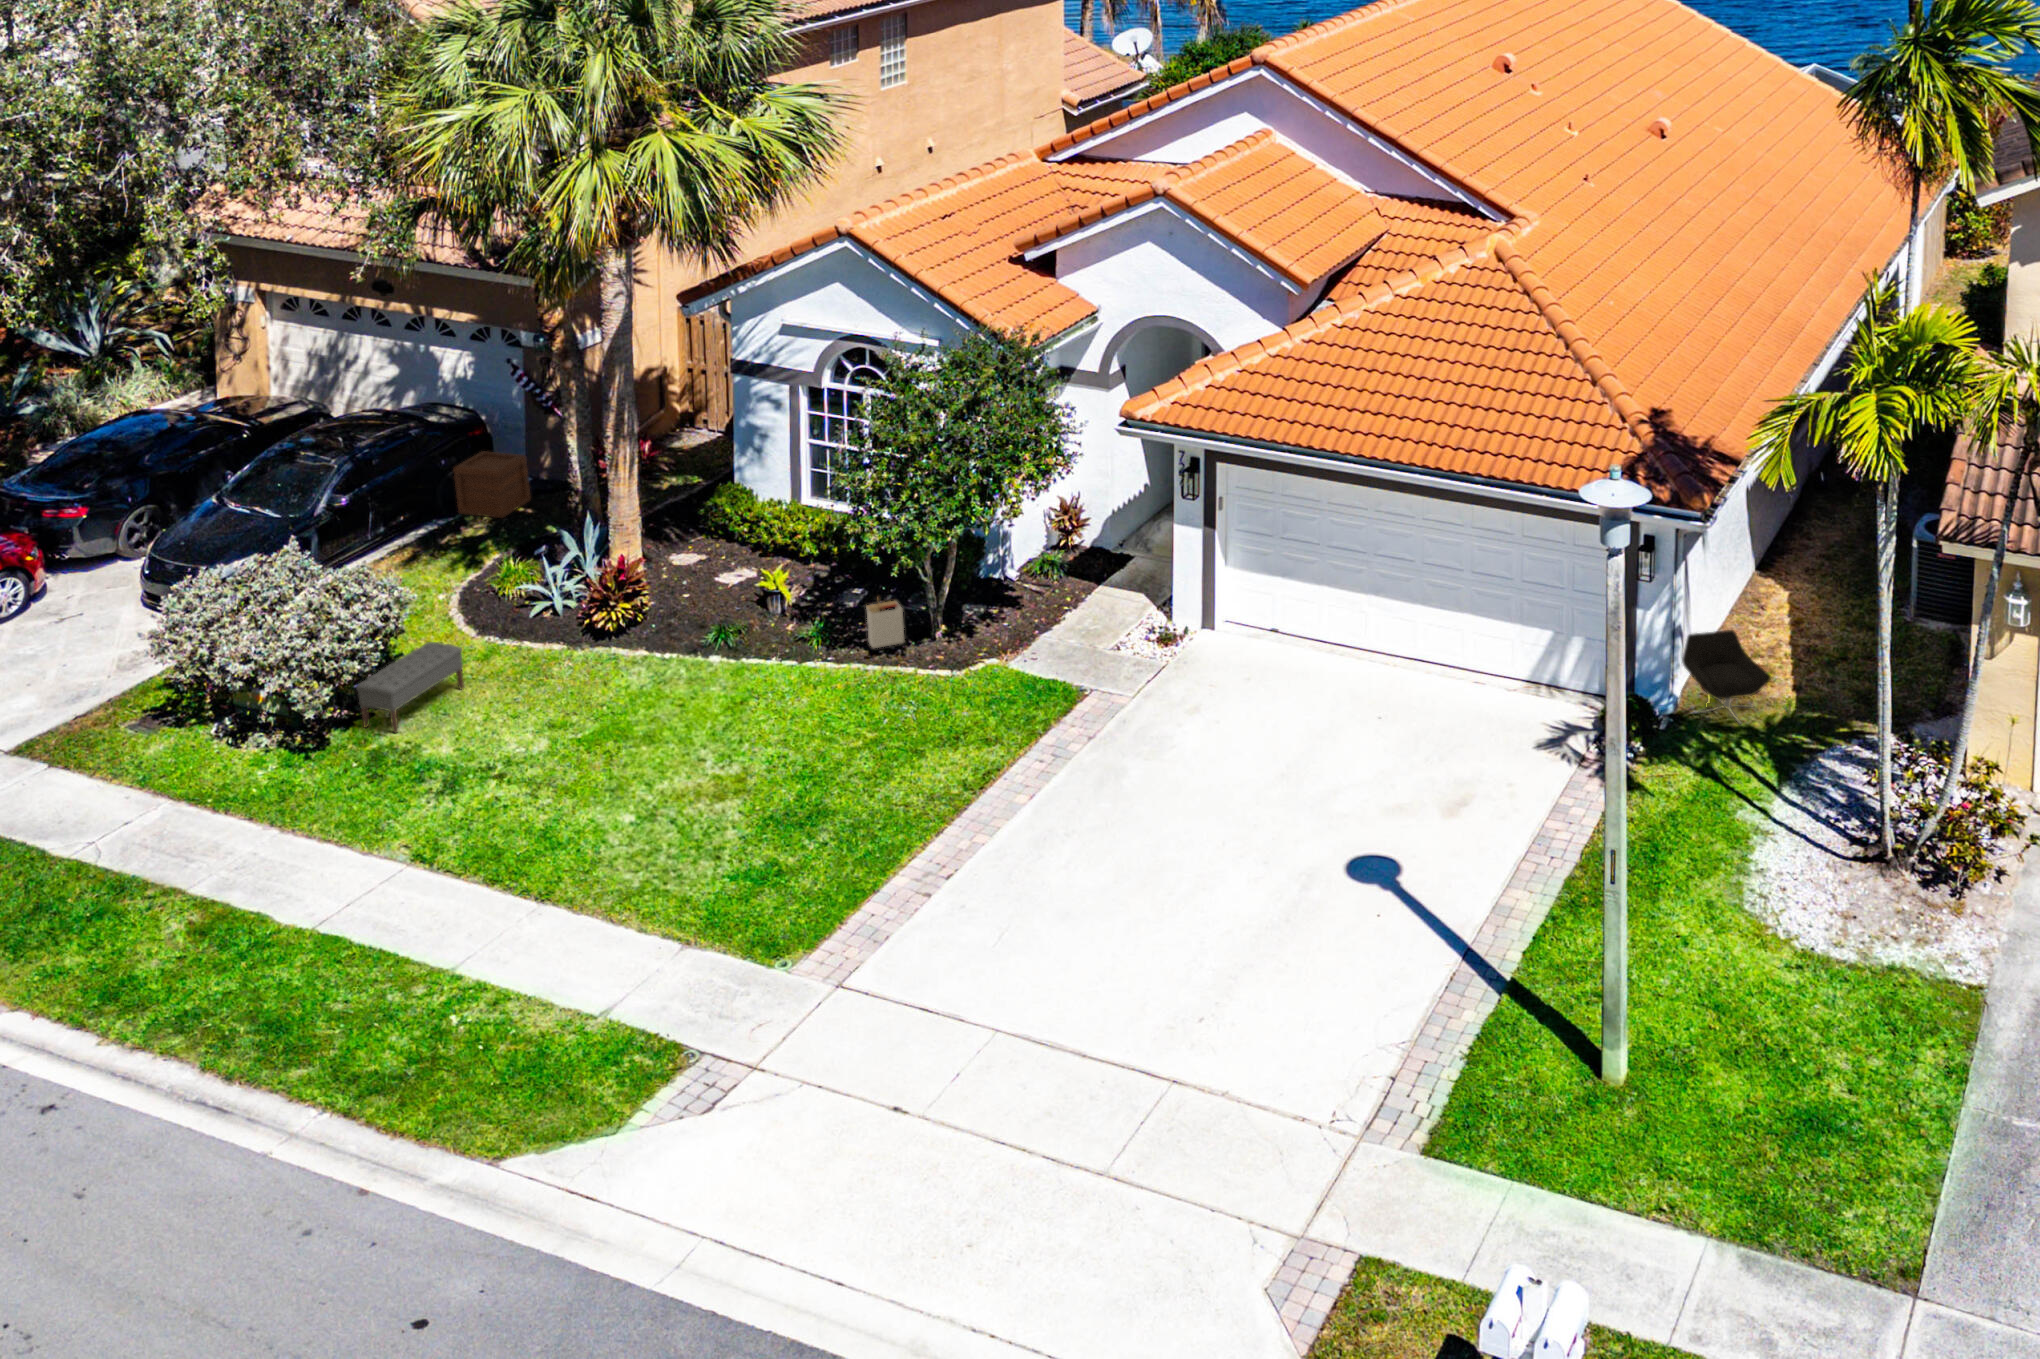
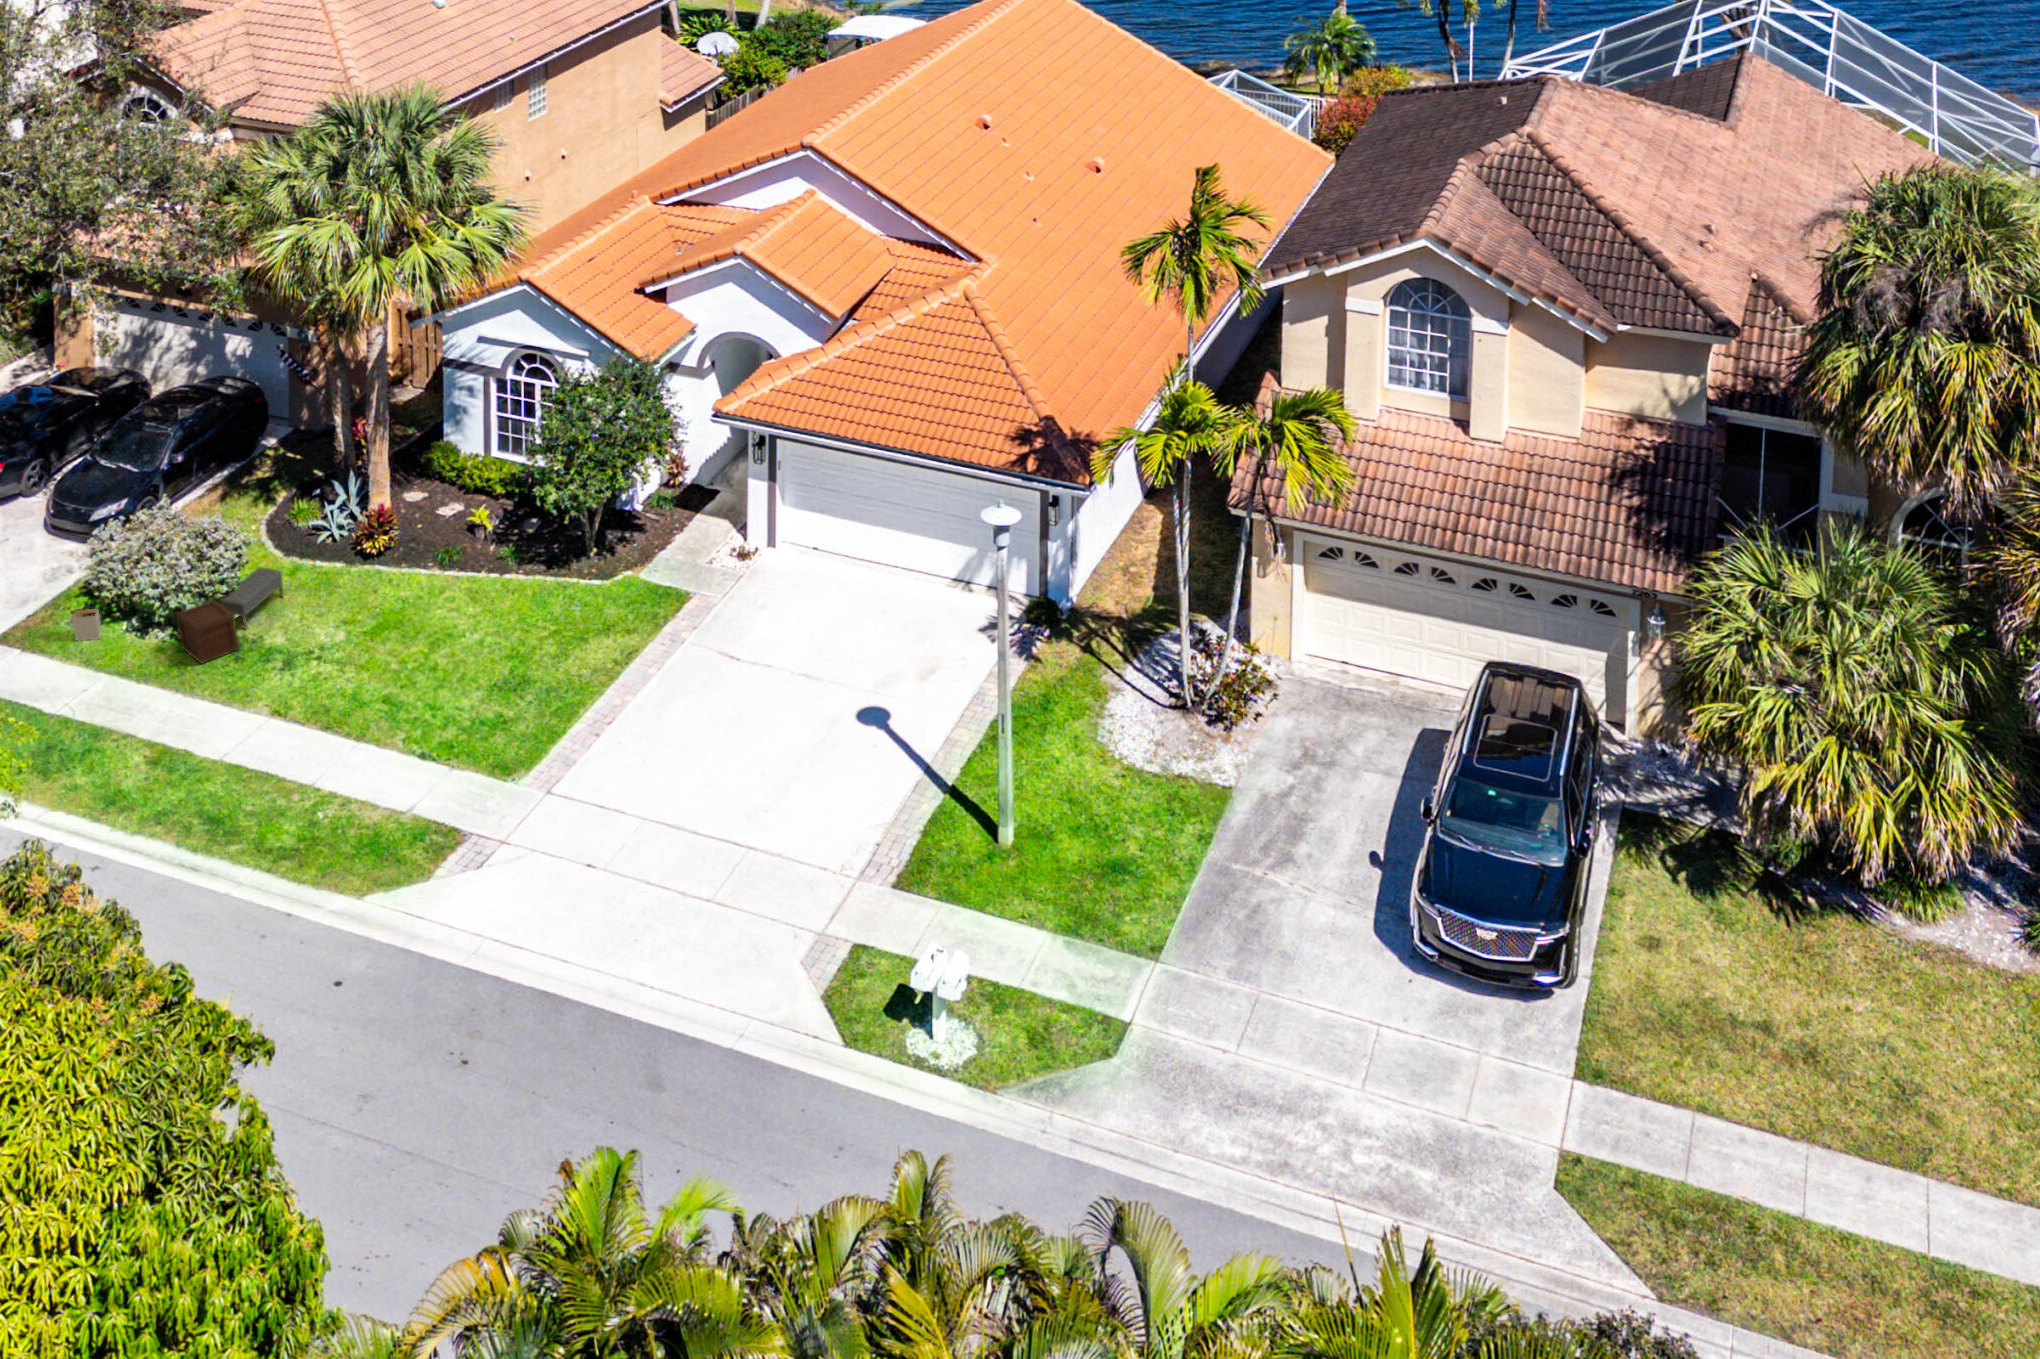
wooden crate: present [453,451,531,518] -> present [176,600,239,664]
storage bin: present [866,601,904,648] -> present [72,608,101,641]
lounge chair: present [1682,630,1771,723] -> none [1080,551,1137,614]

